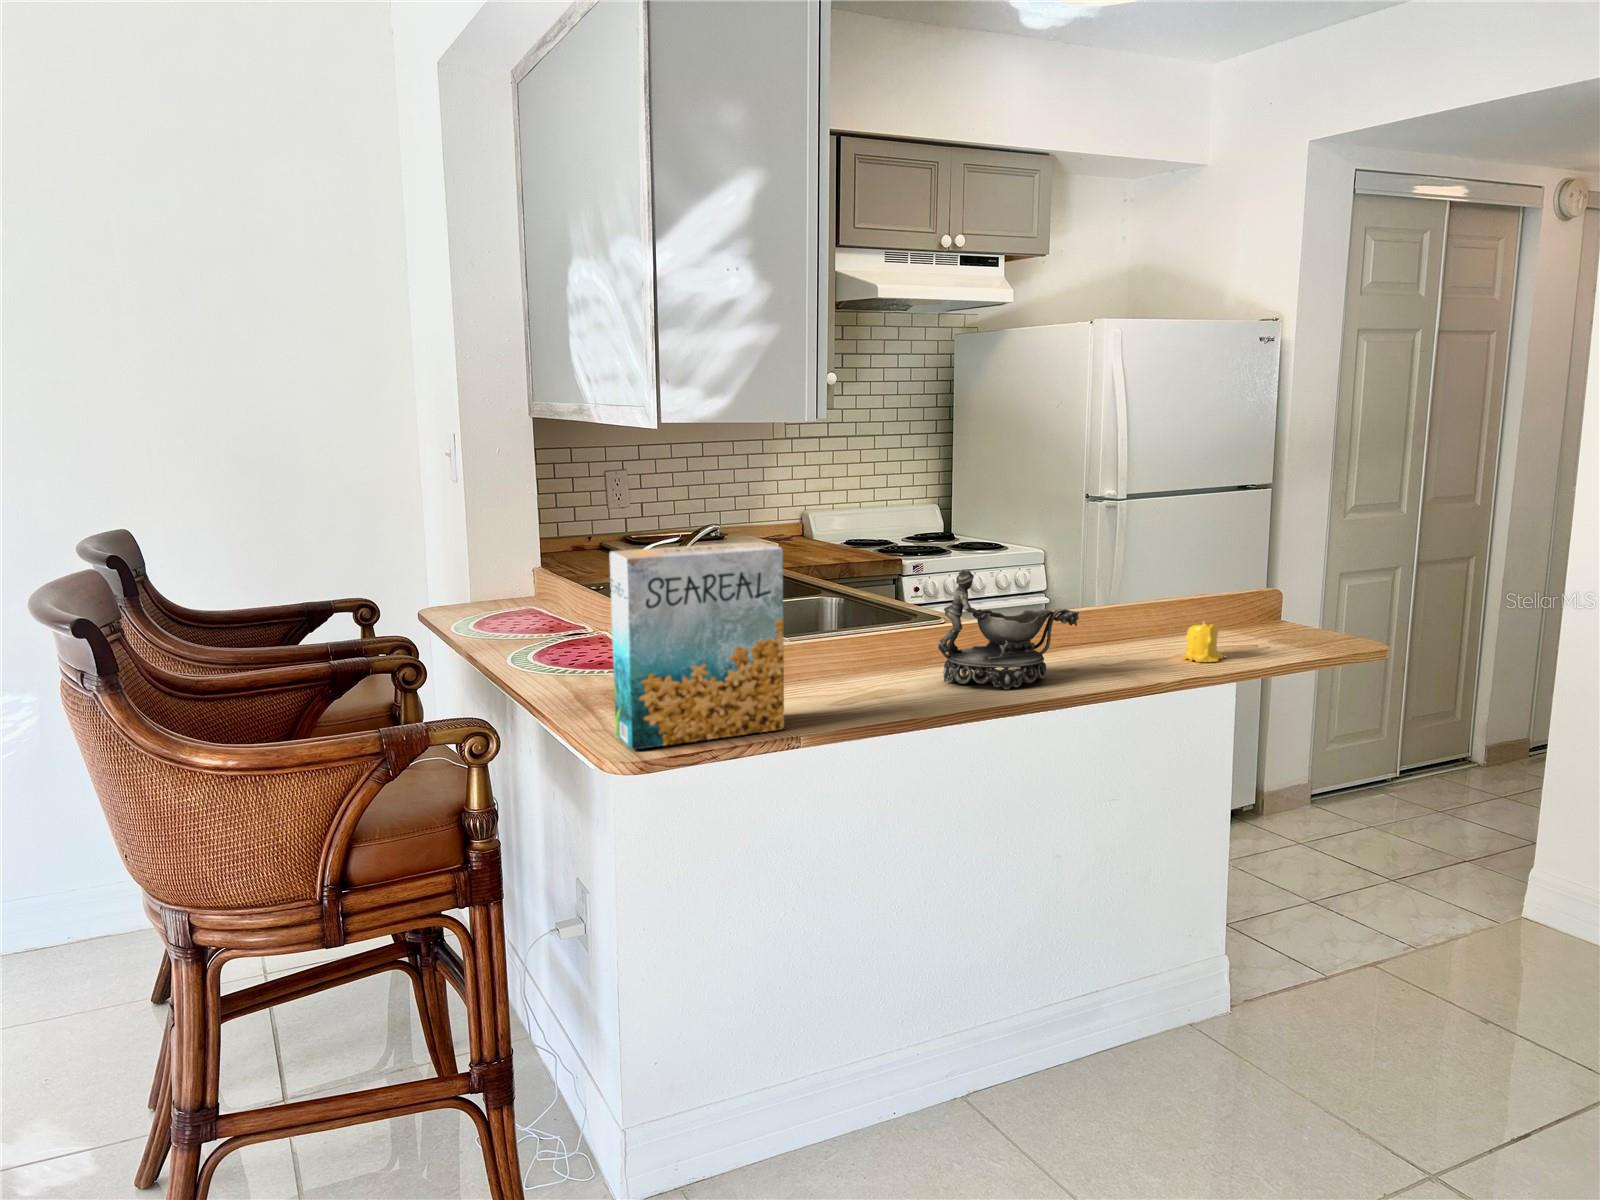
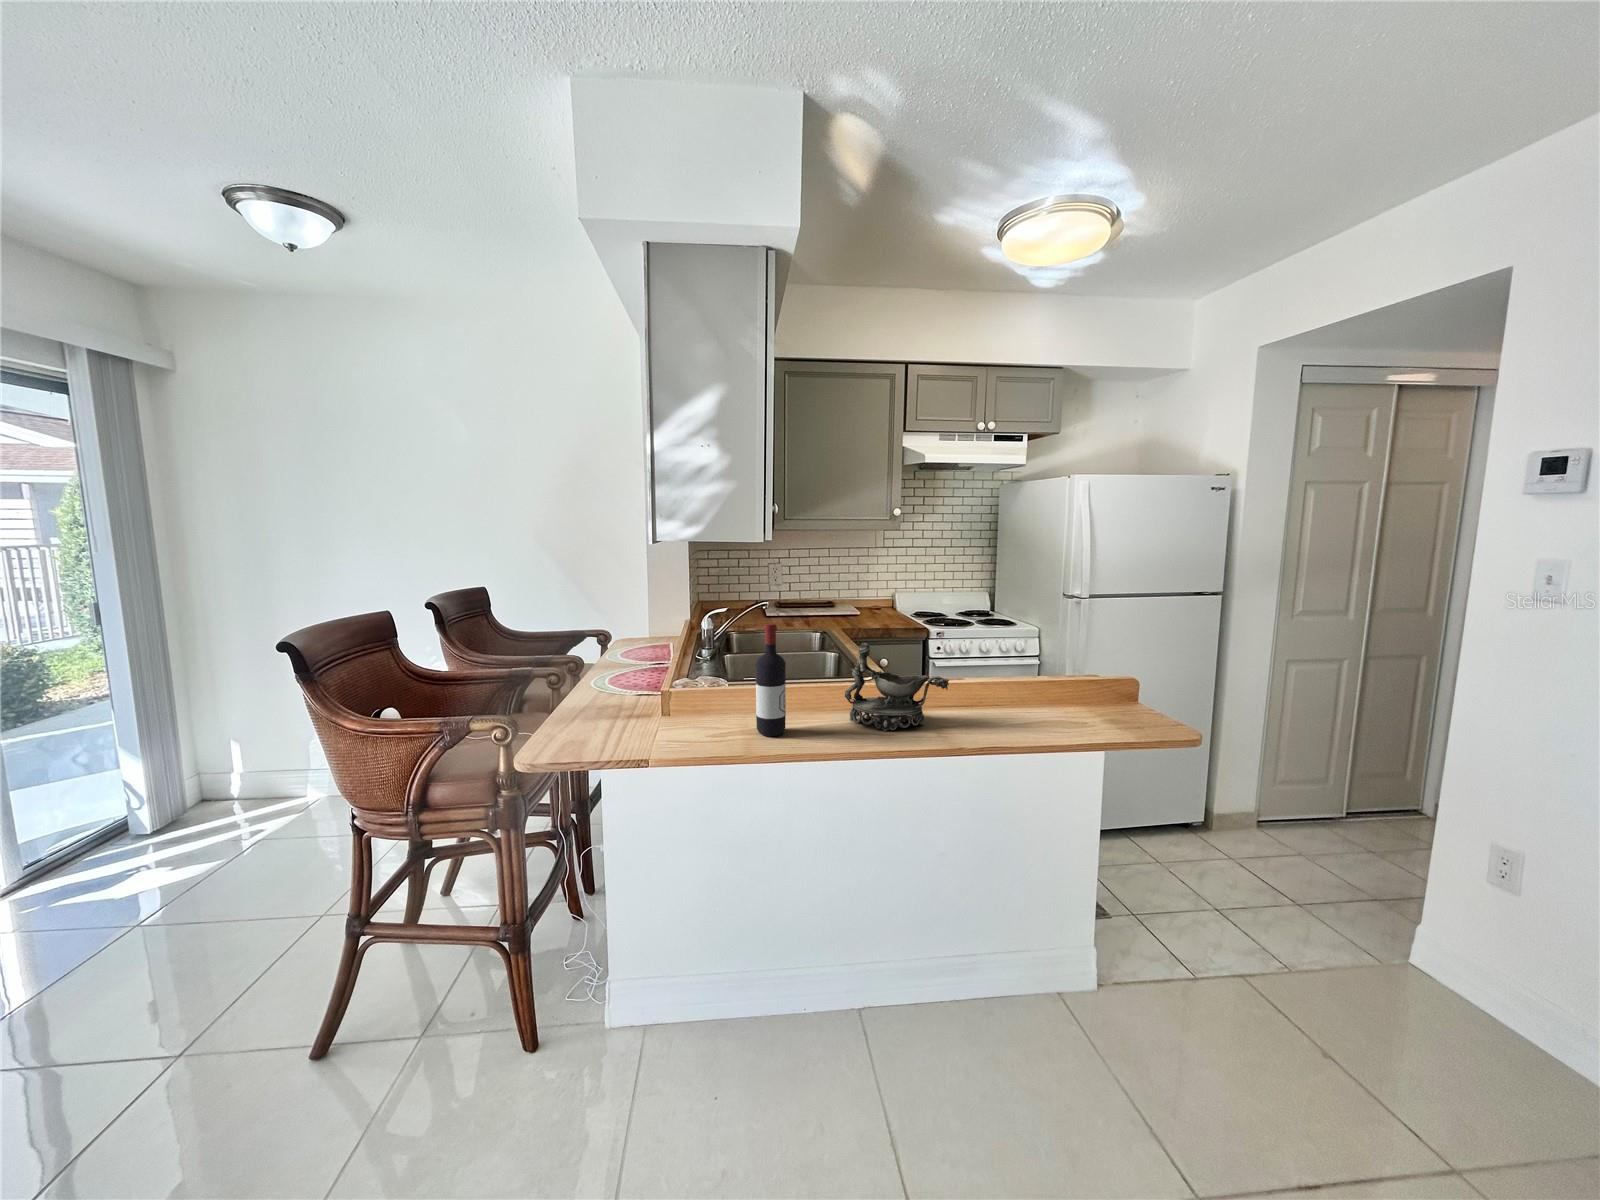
cereal box: present [609,541,784,750] -> none [587,617,703,746]
wine bottle: none [840,546,884,711] -> present [756,623,786,736]
candle: present [1182,624,1226,662] -> none [1047,693,1084,726]

